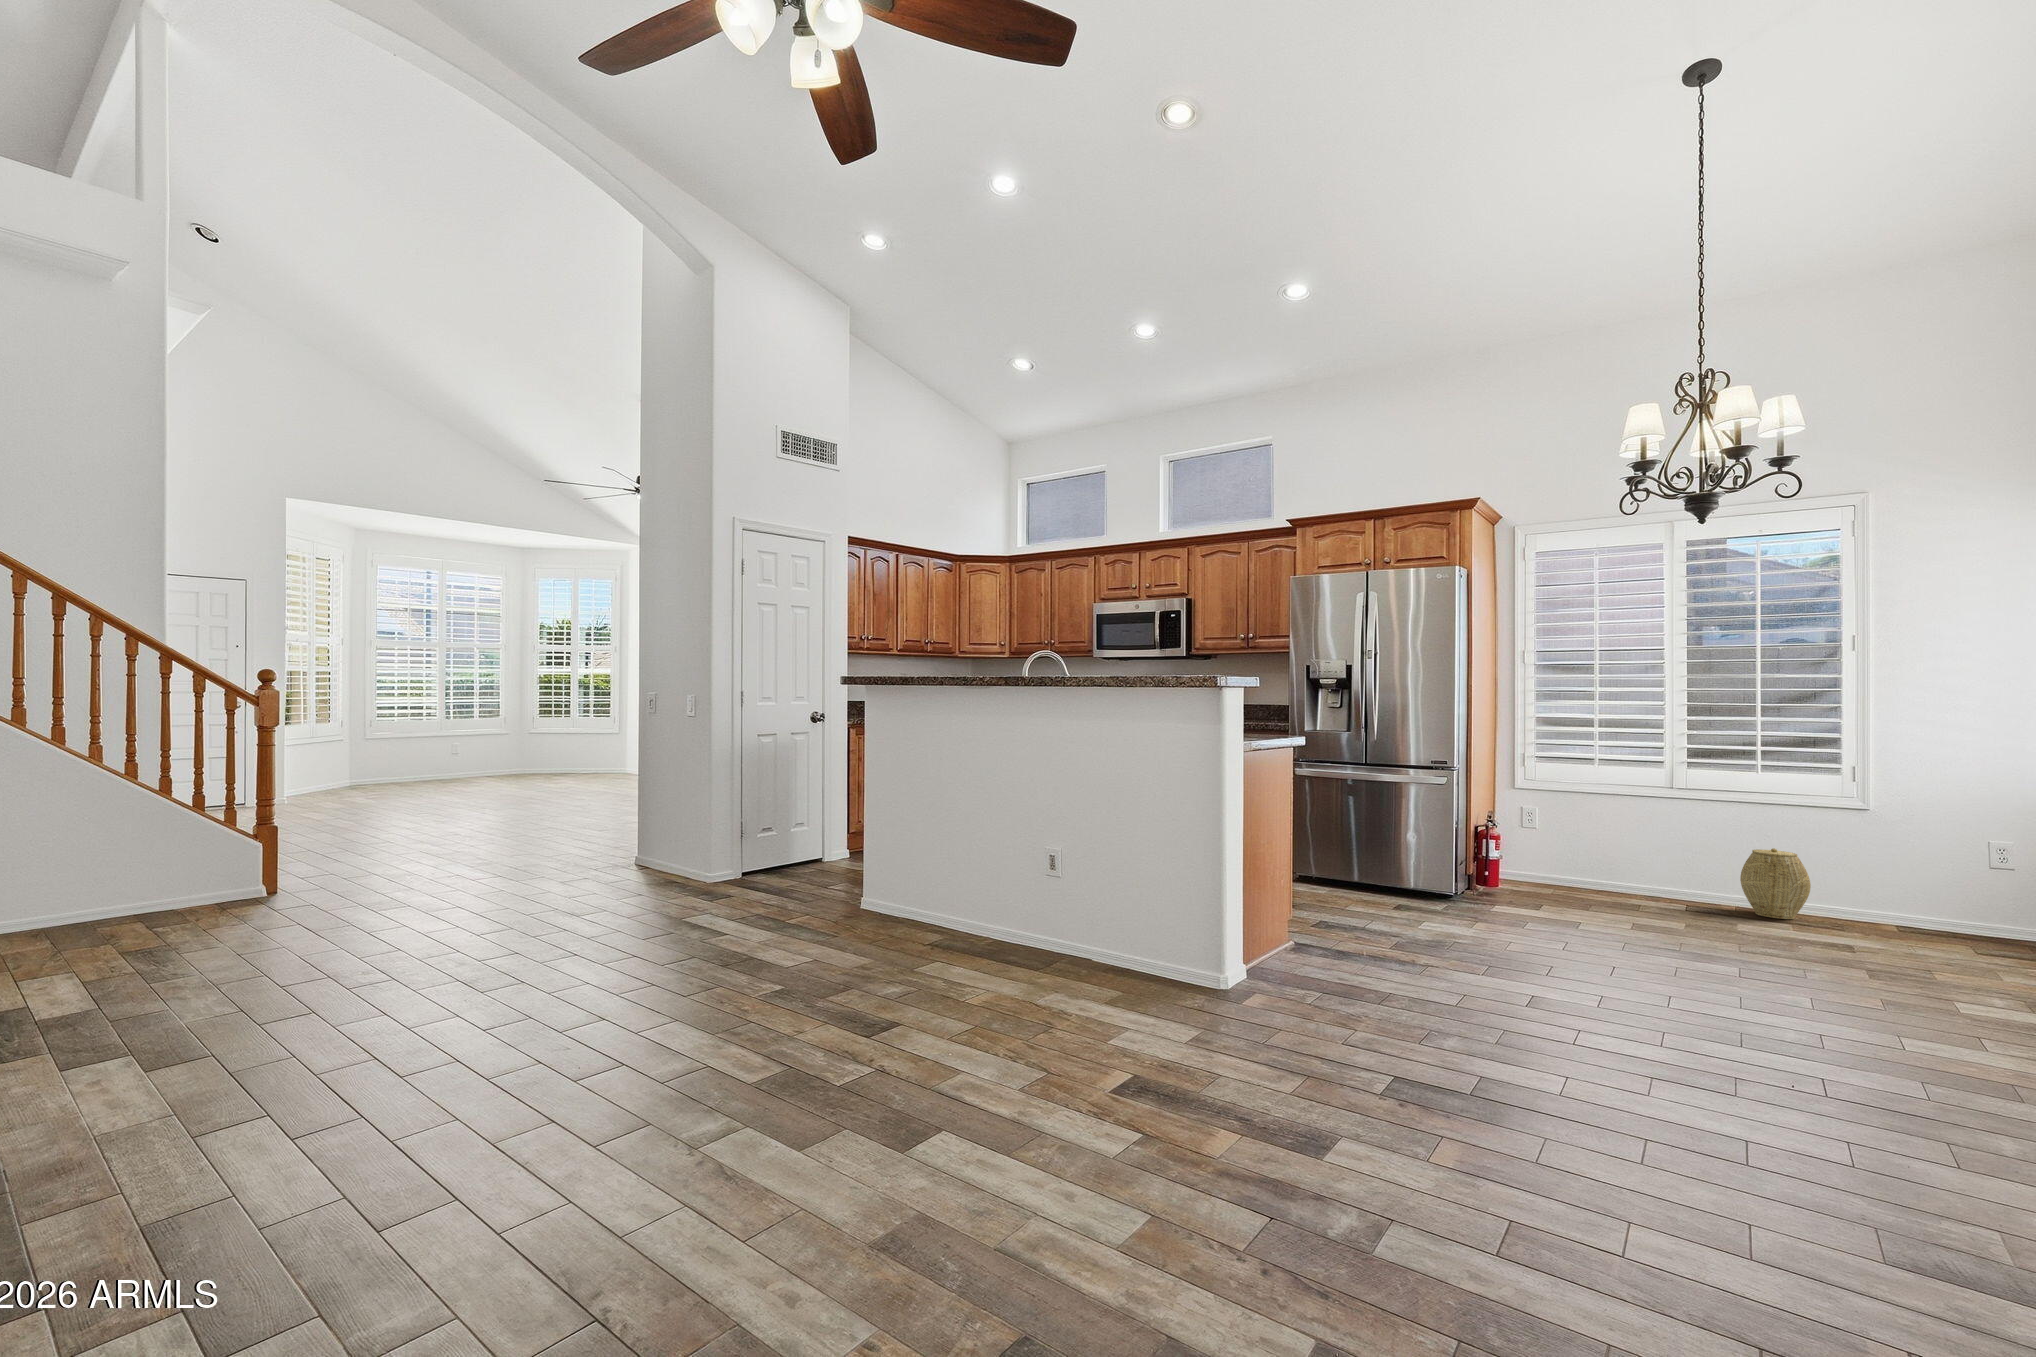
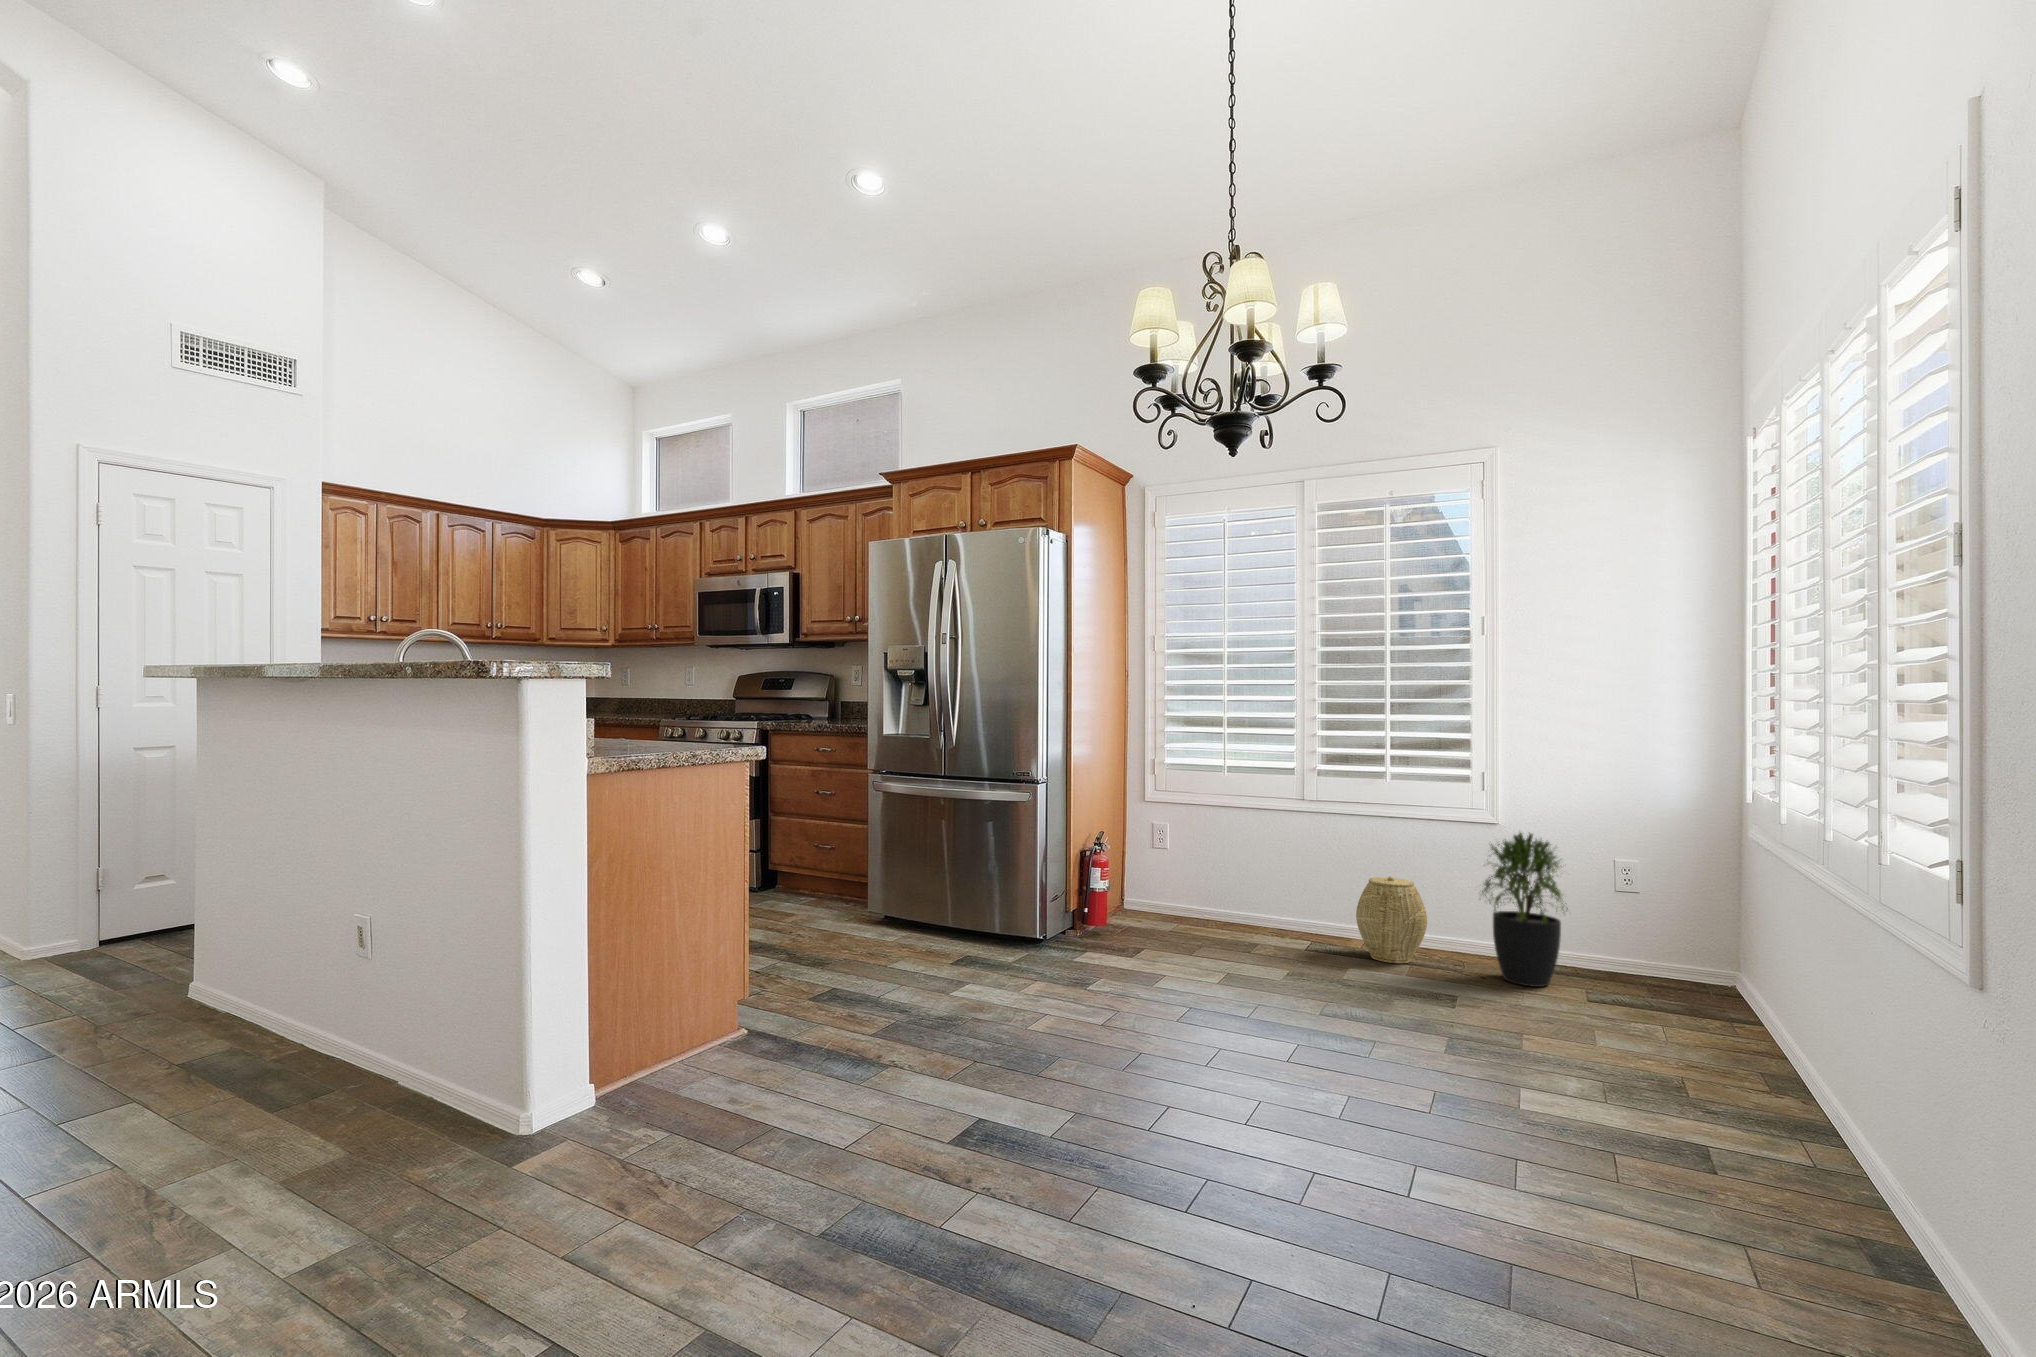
potted plant: none [1857,811,1958,939] -> present [1482,832,1568,987]

